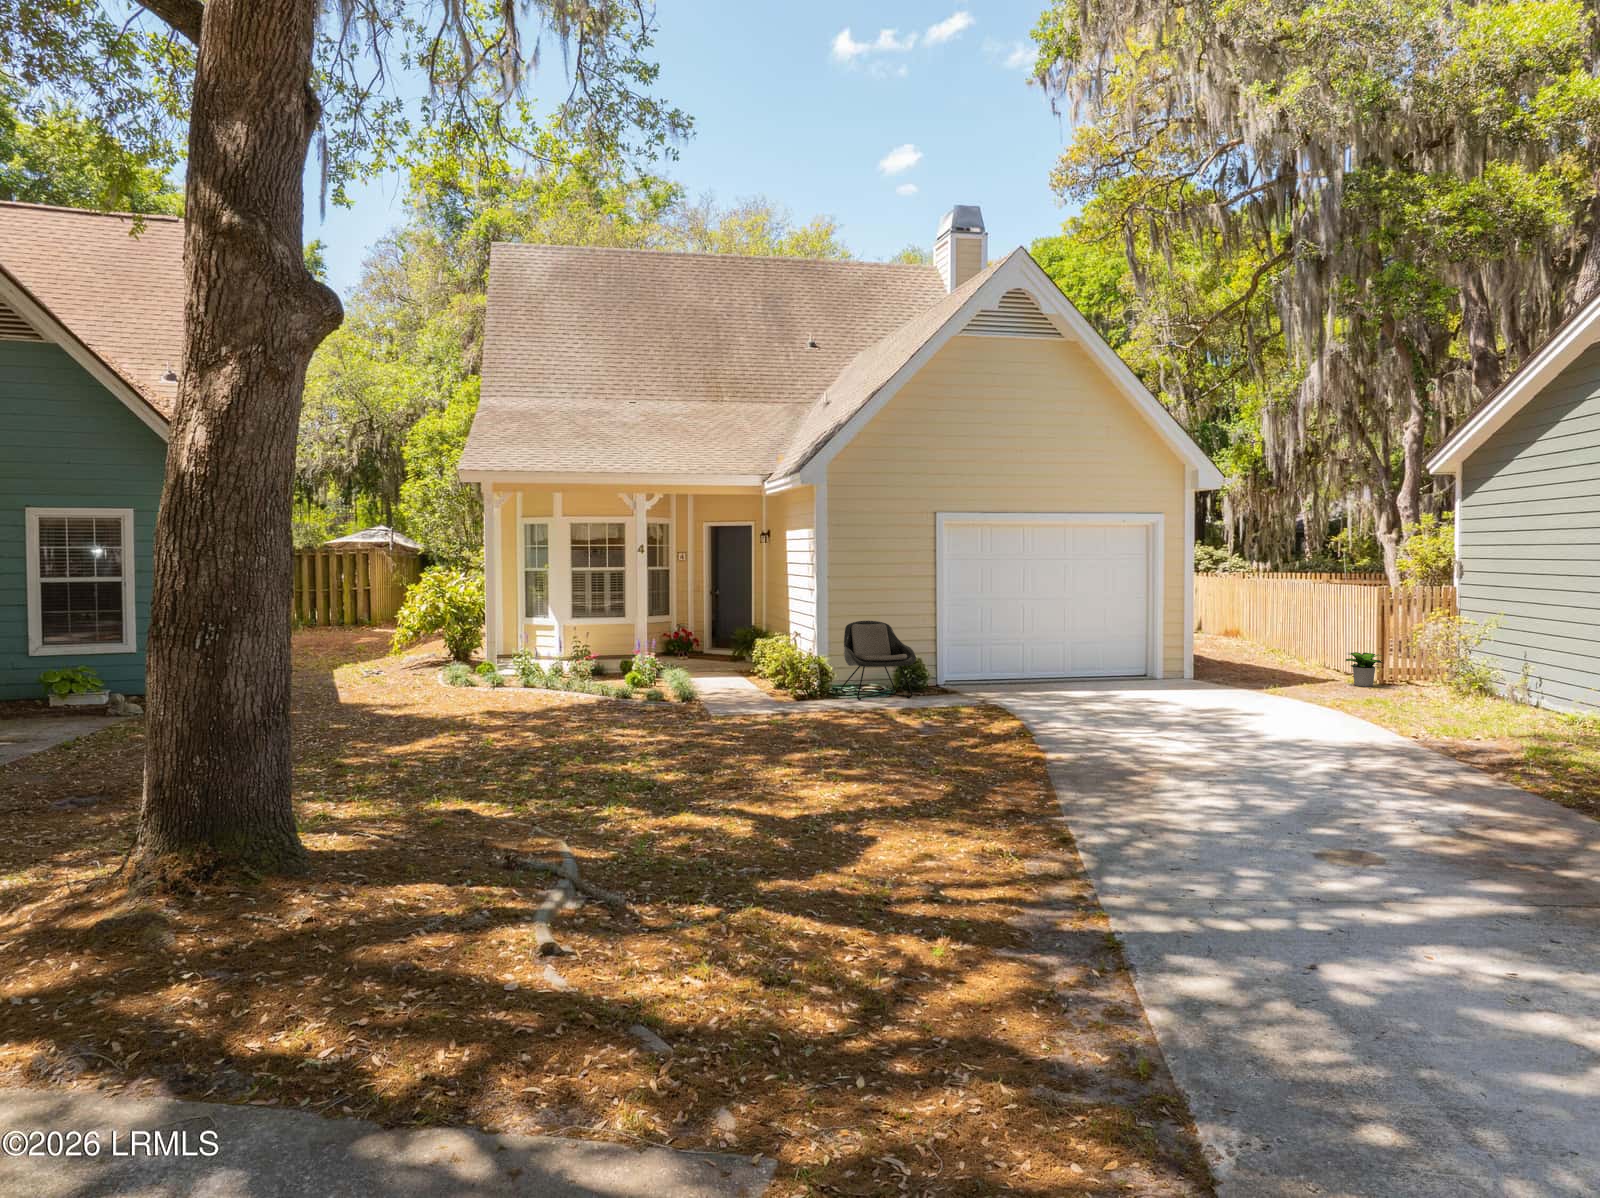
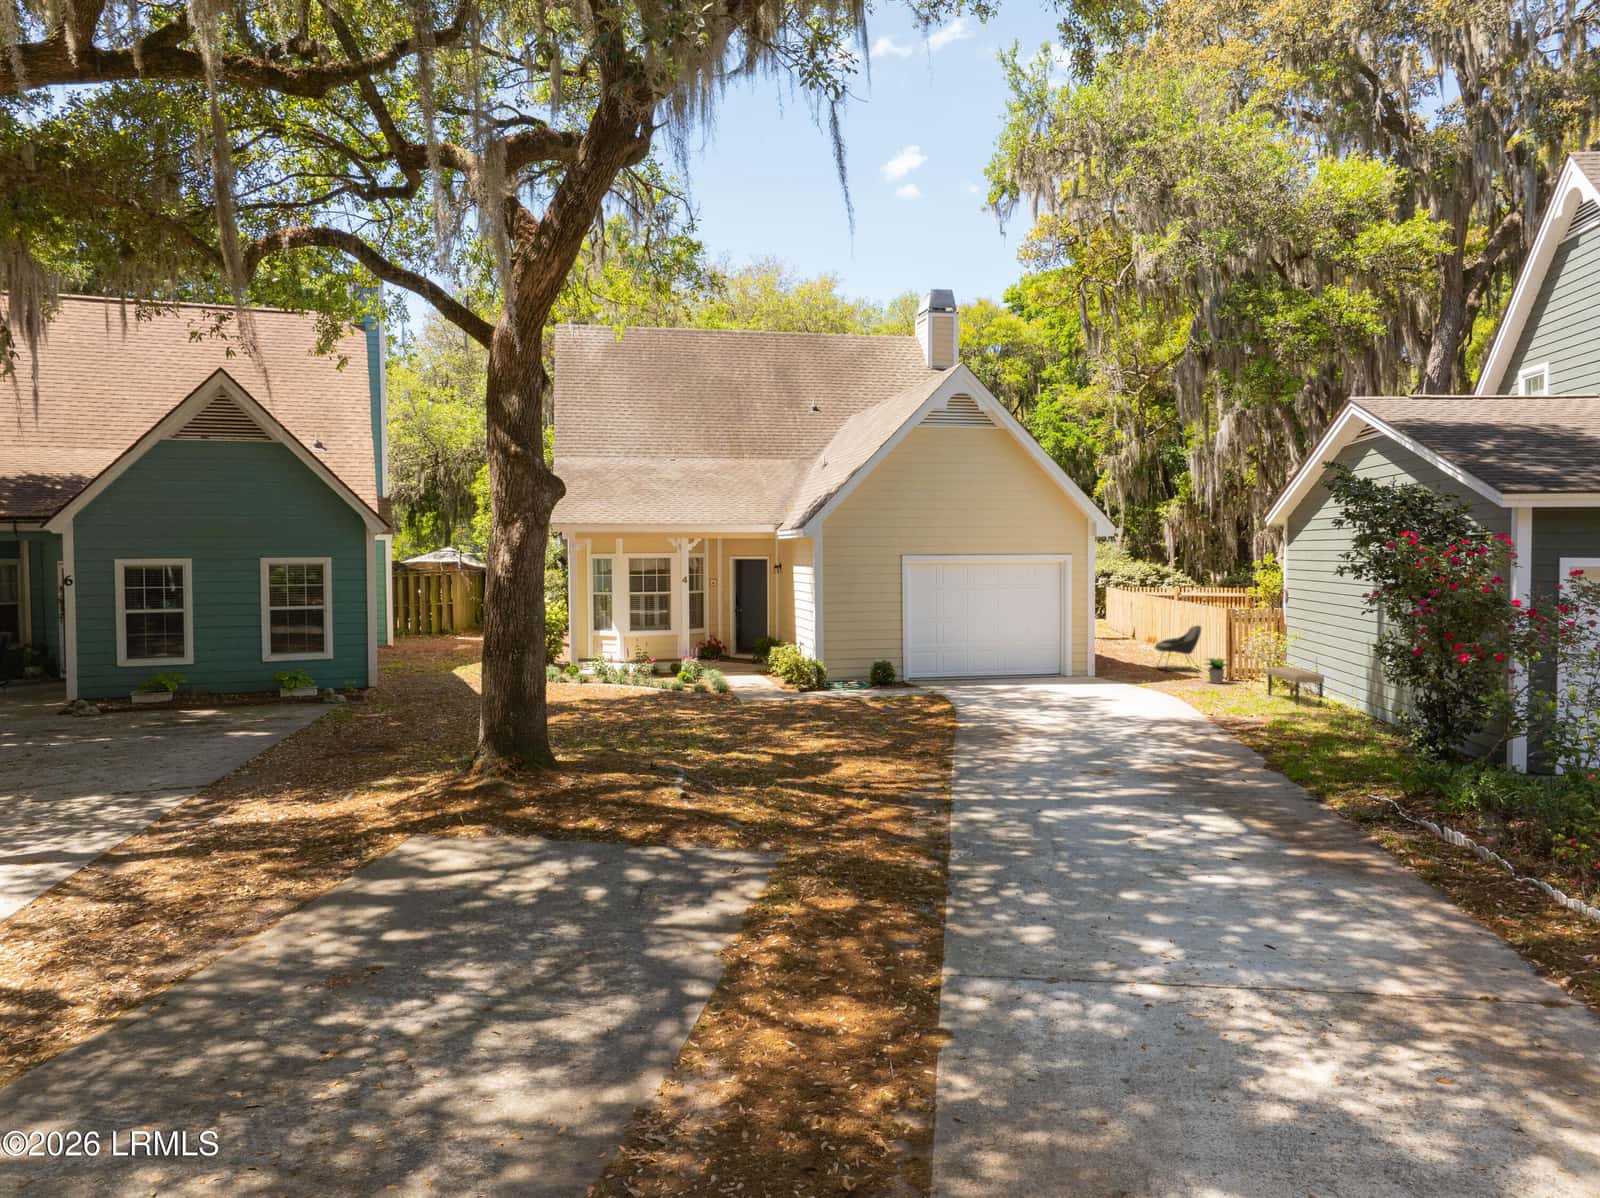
lounge chair: present [841,620,916,700] -> present [1155,626,1201,672]
bench: none [1458,664,1565,718] -> present [1267,667,1324,705]

